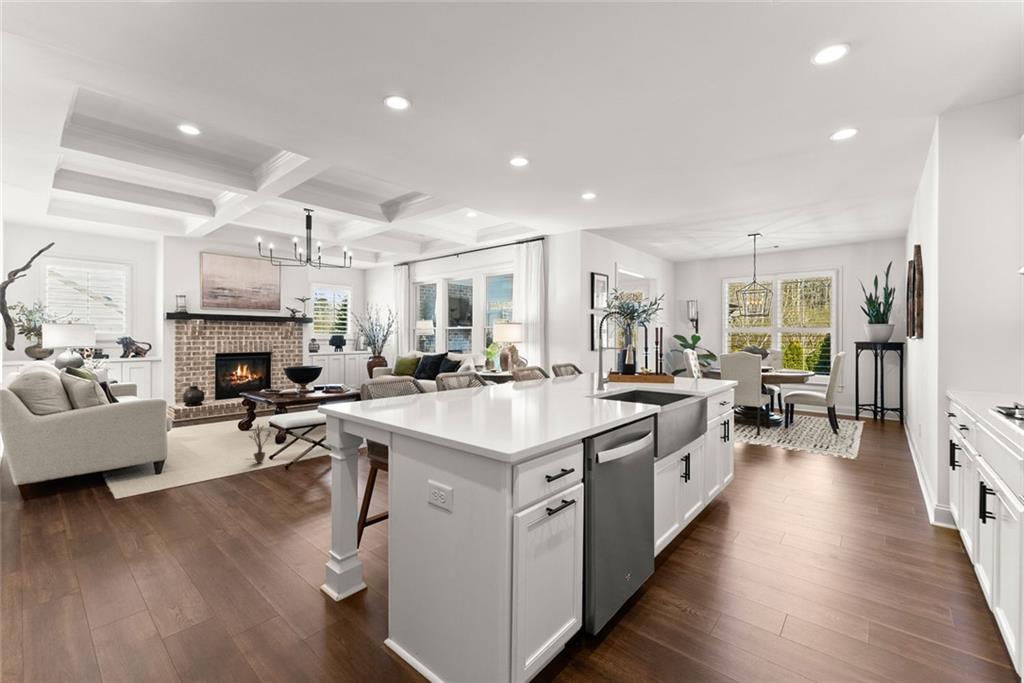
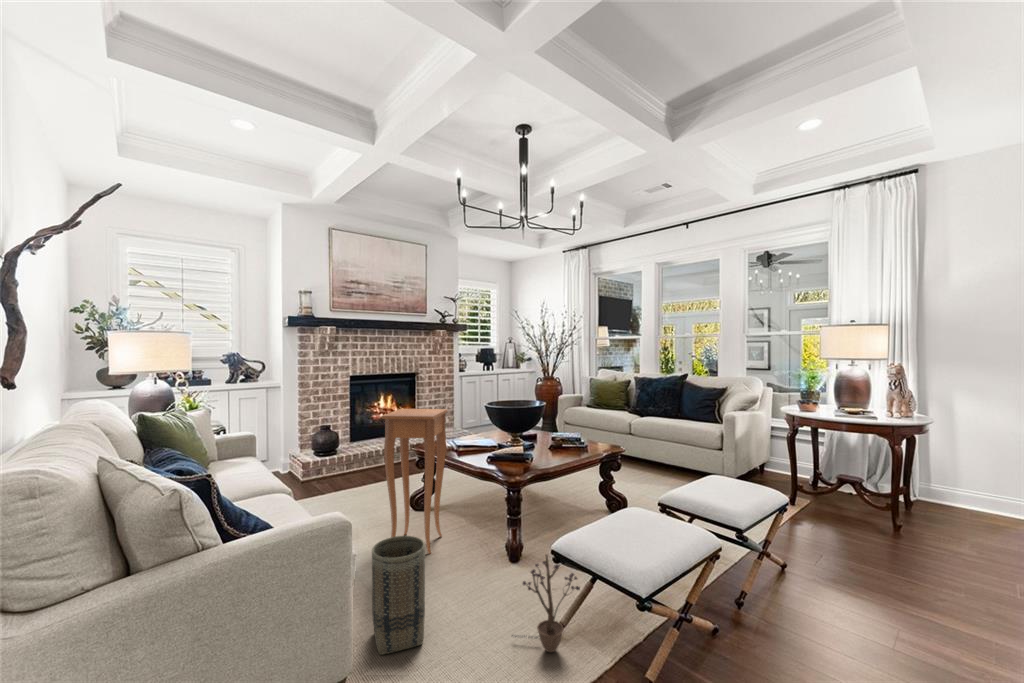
side table: none [205,370,250,443] -> present [382,409,448,554]
basket: none [181,421,208,465] -> present [372,536,425,655]

